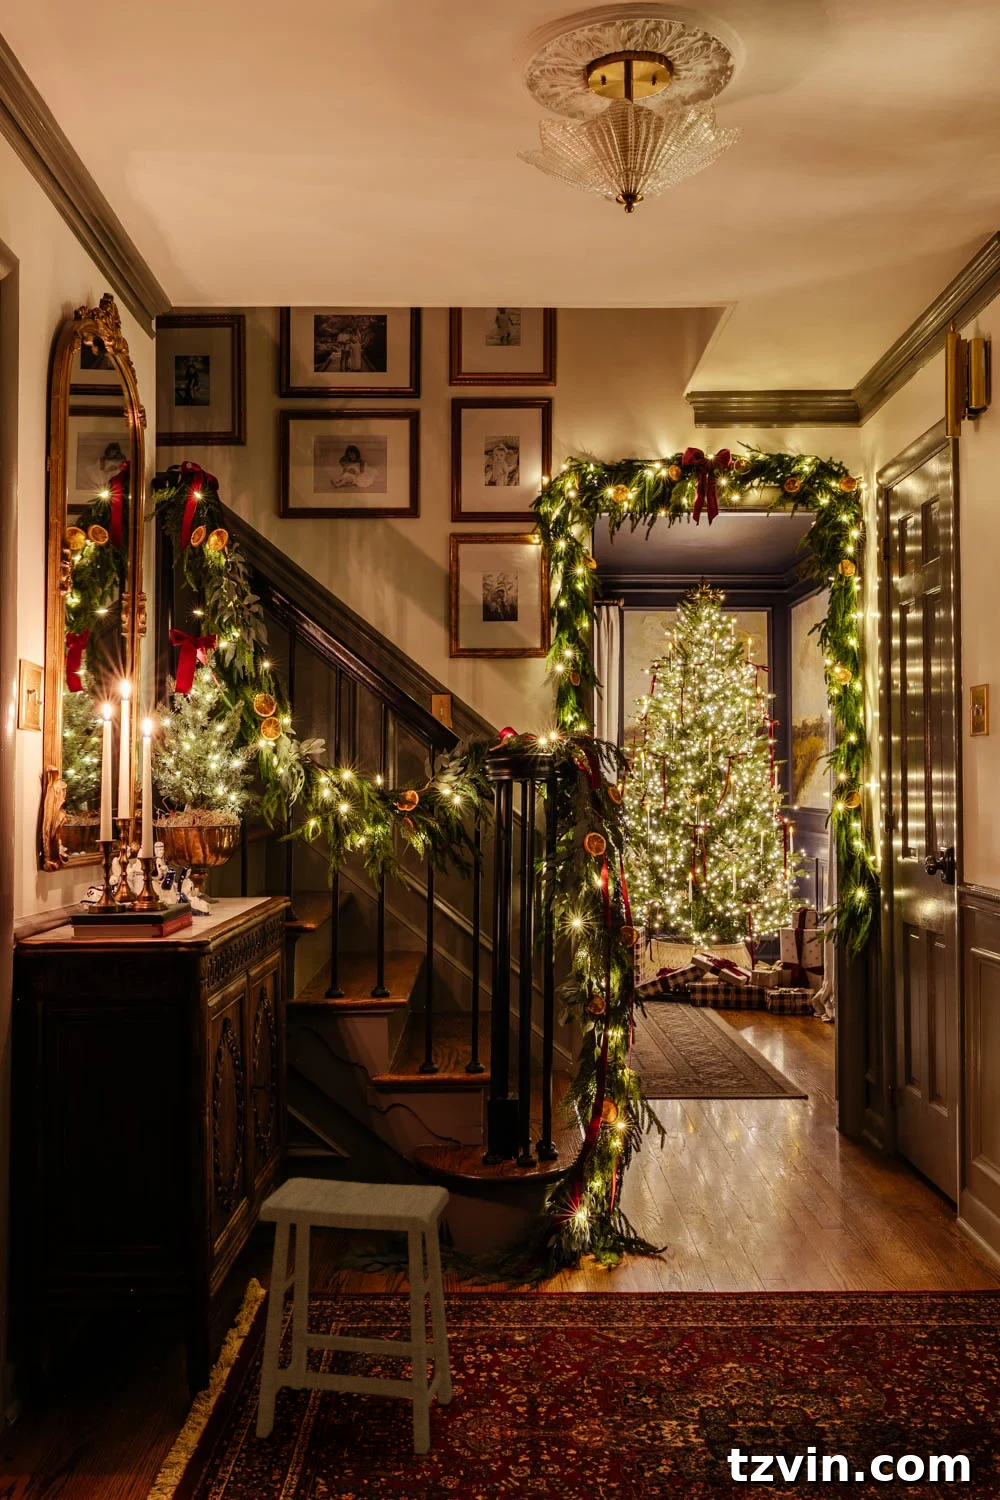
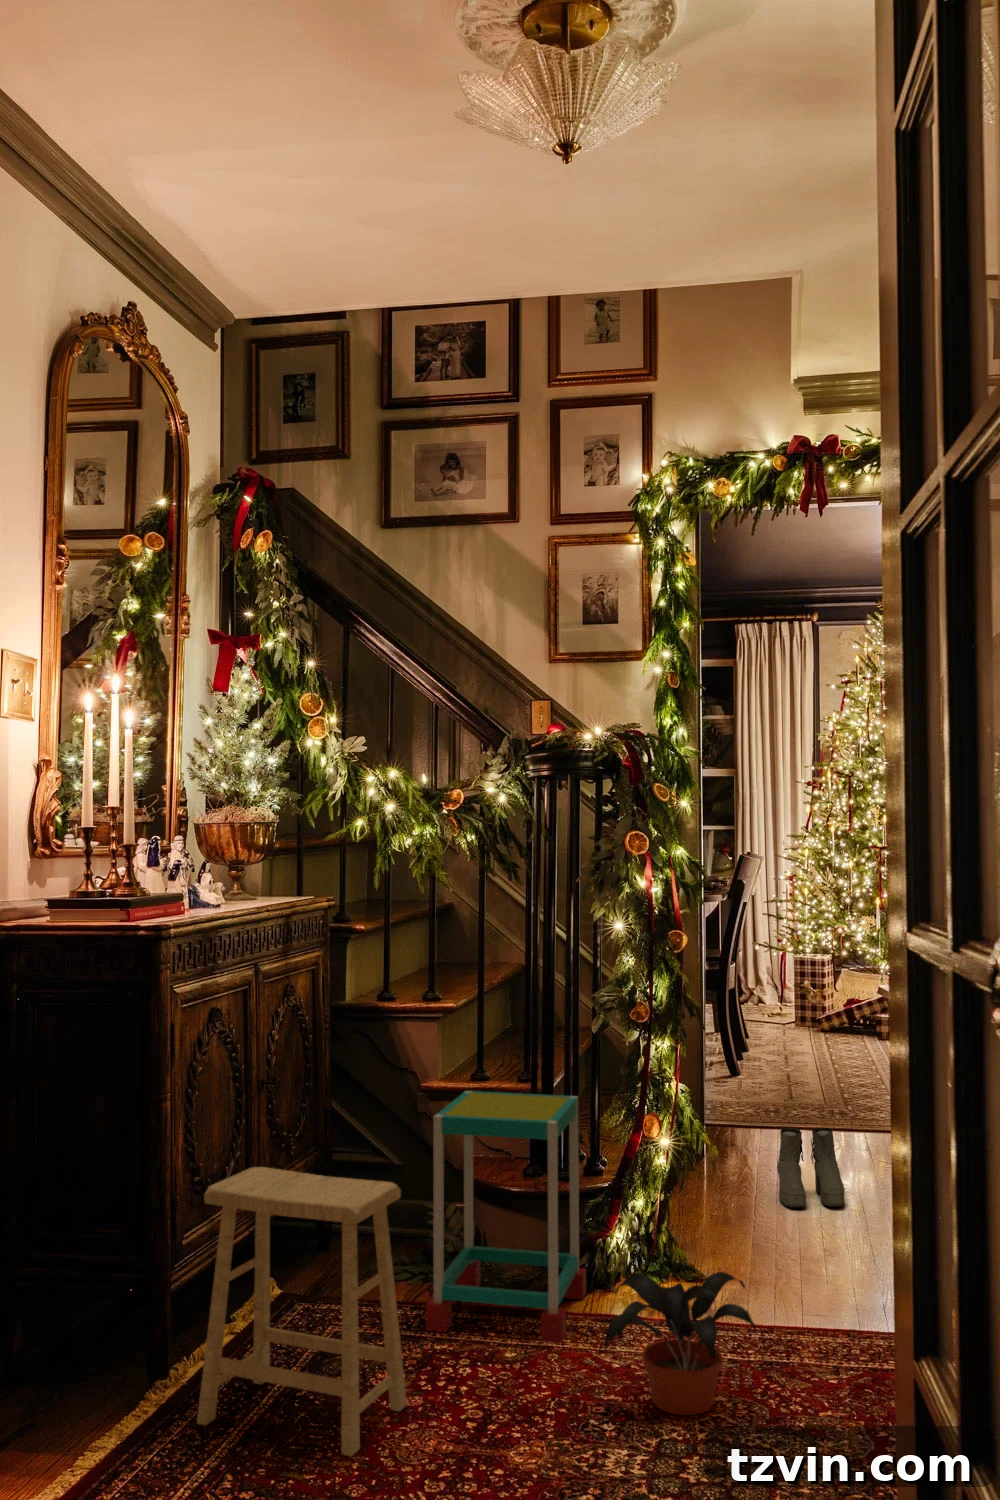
side table: none [429,1085,562,1321] -> present [426,1091,586,1343]
boots: none [681,1095,745,1170] -> present [777,1128,845,1208]
potted plant: none [628,1246,768,1381] -> present [604,1272,756,1415]

